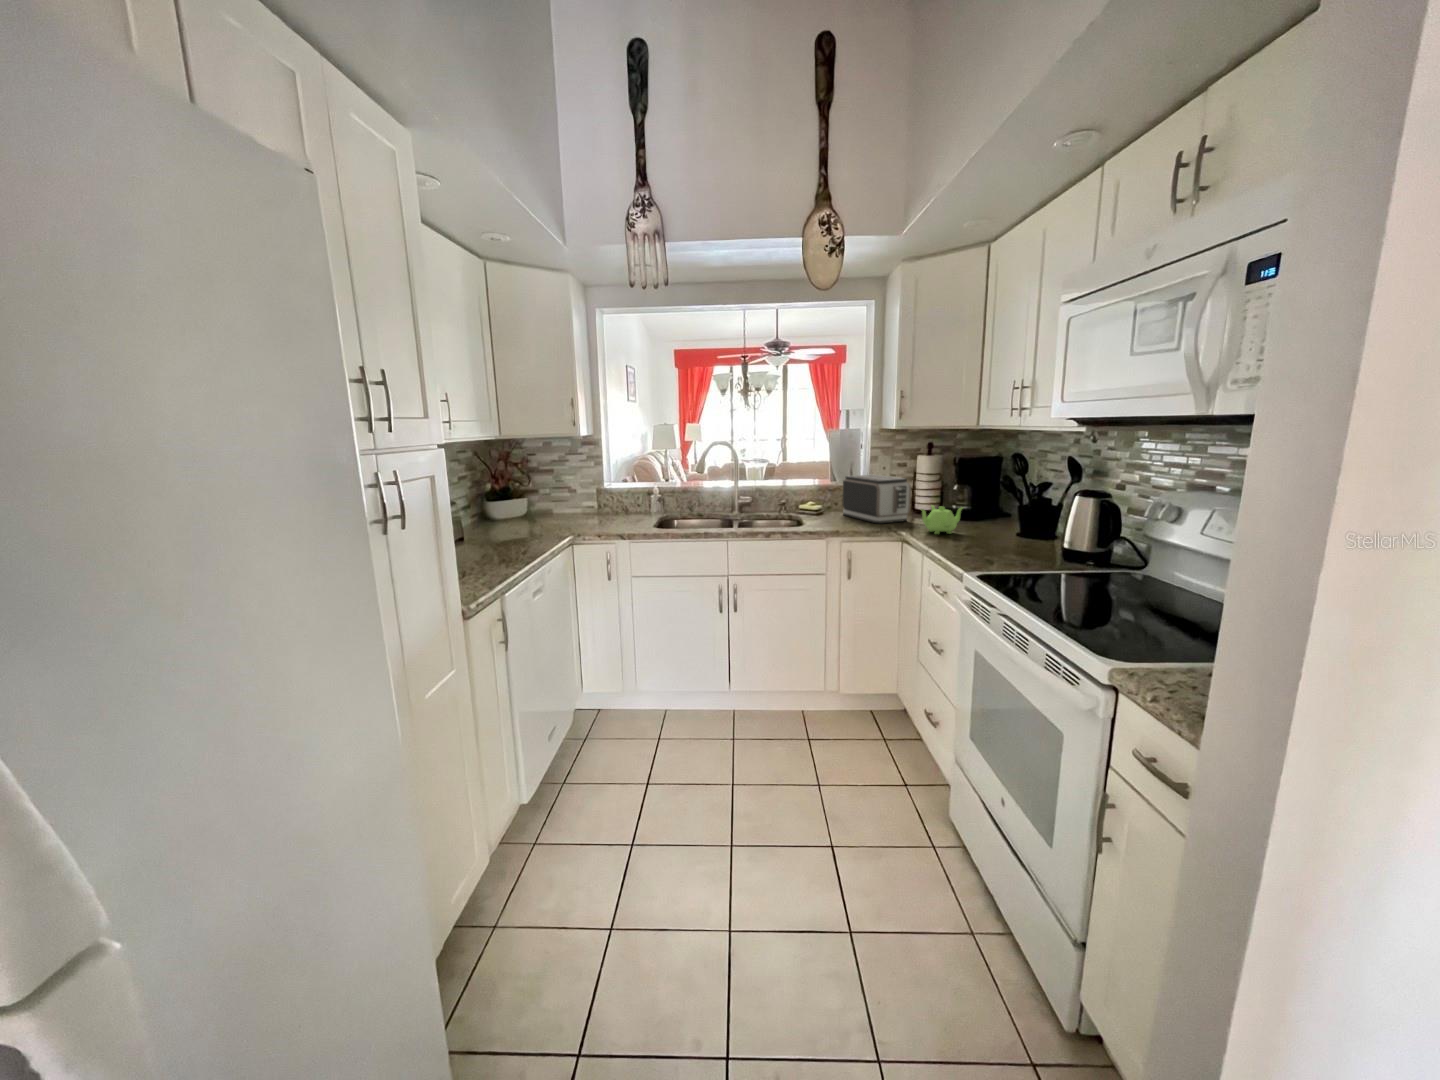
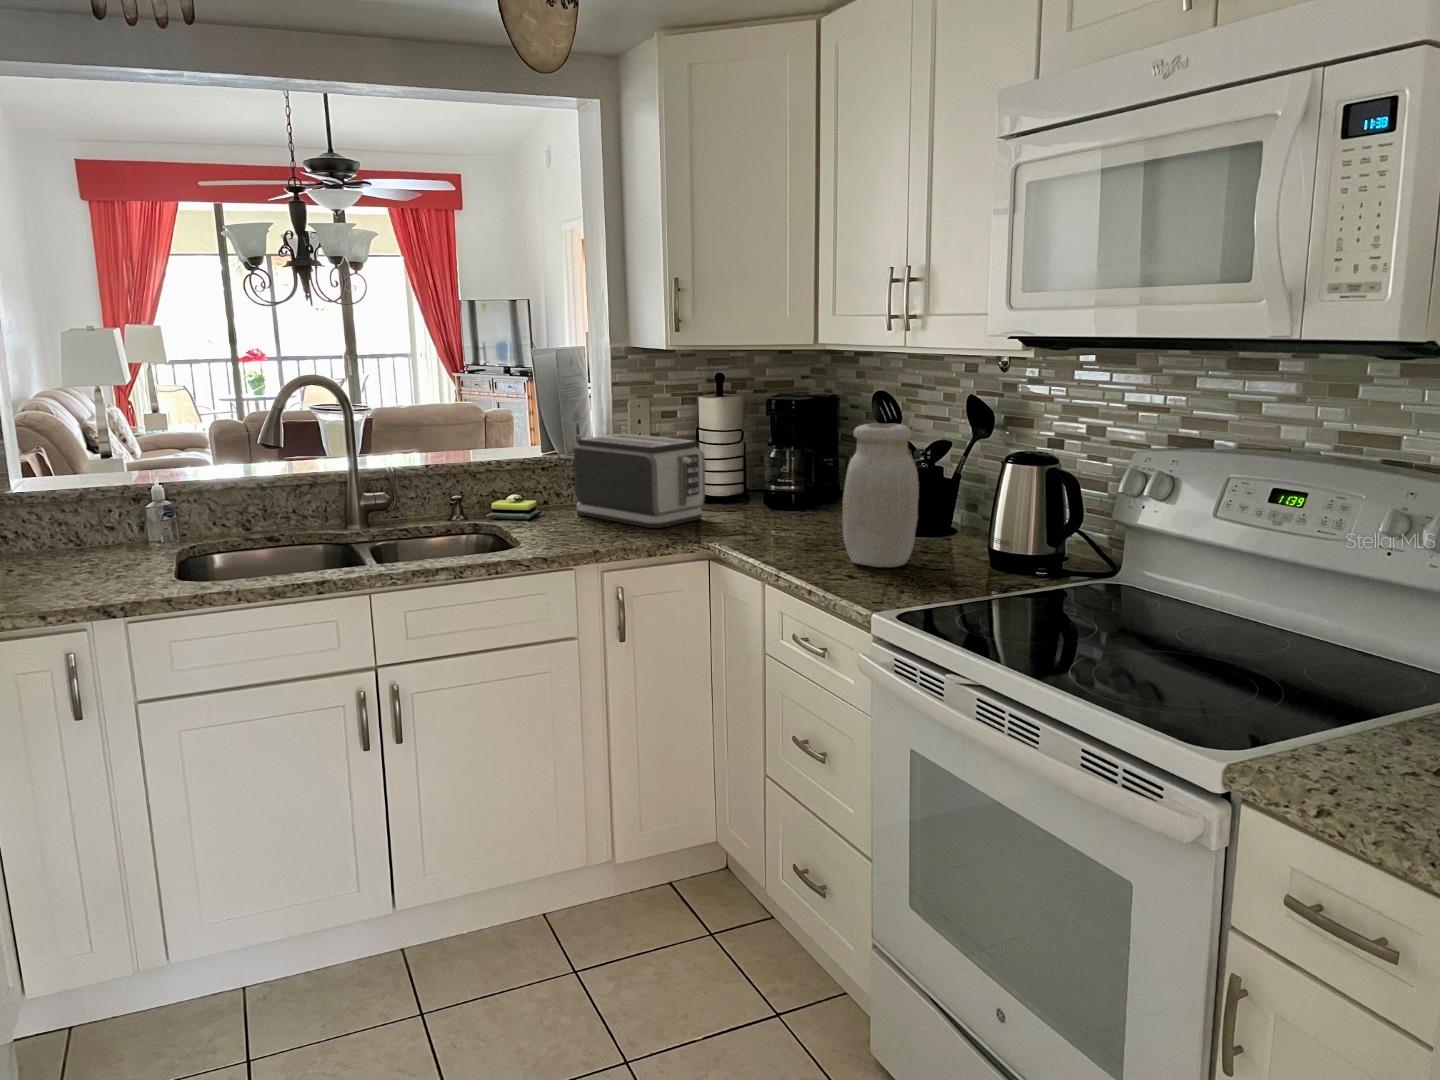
jar: none [969,469,1019,552] -> present [843,423,919,567]
teapot: present [921,505,963,534] -> none [740,488,809,542]

